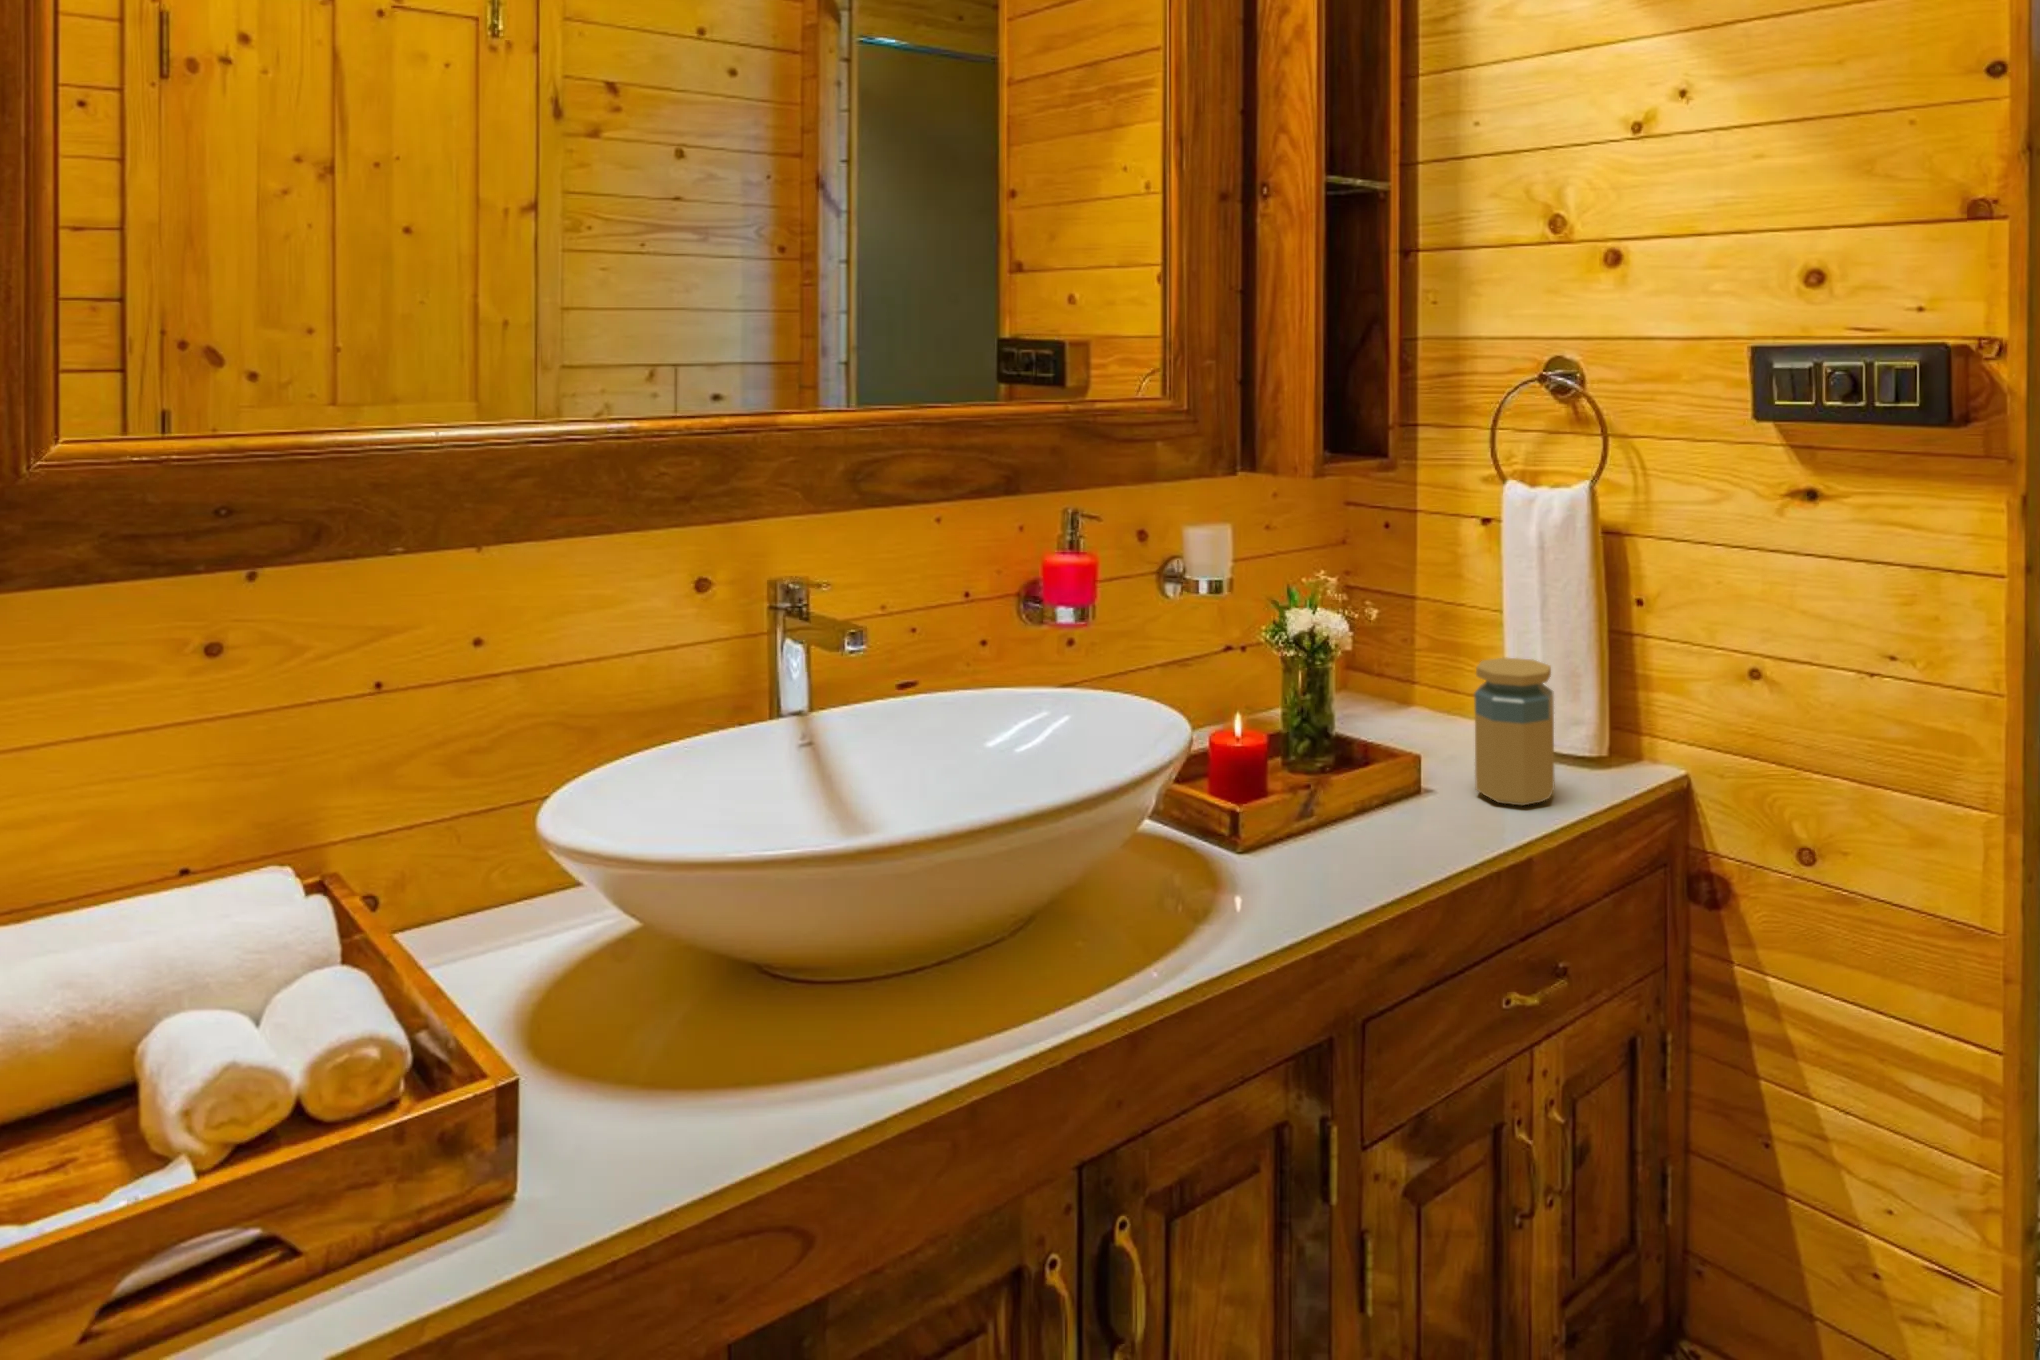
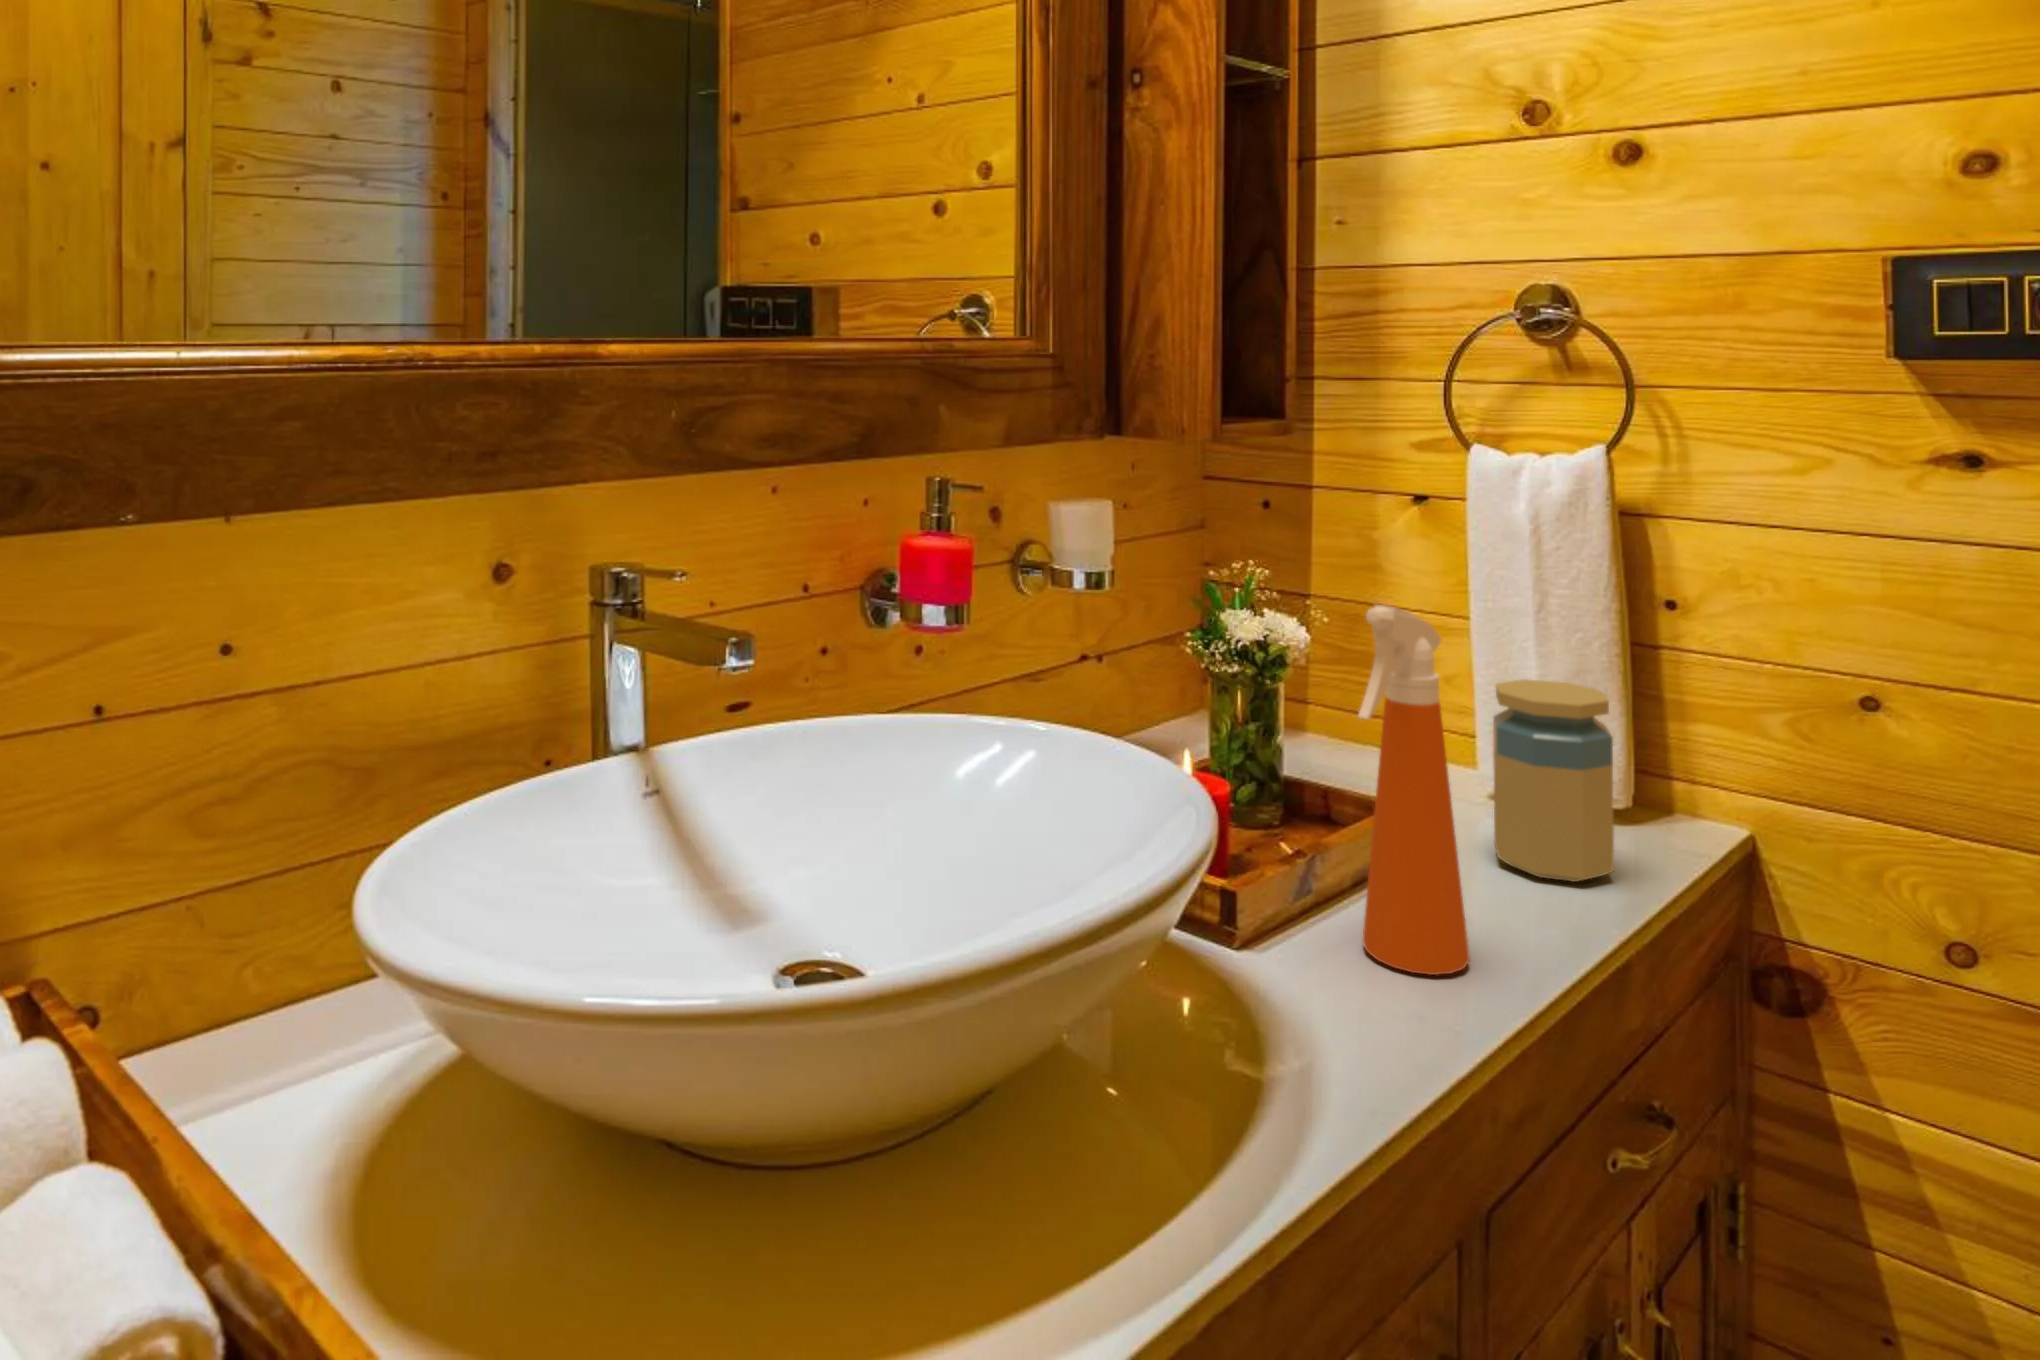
spray bottle: none [1311,604,1401,867] -> present [1358,605,1470,975]

